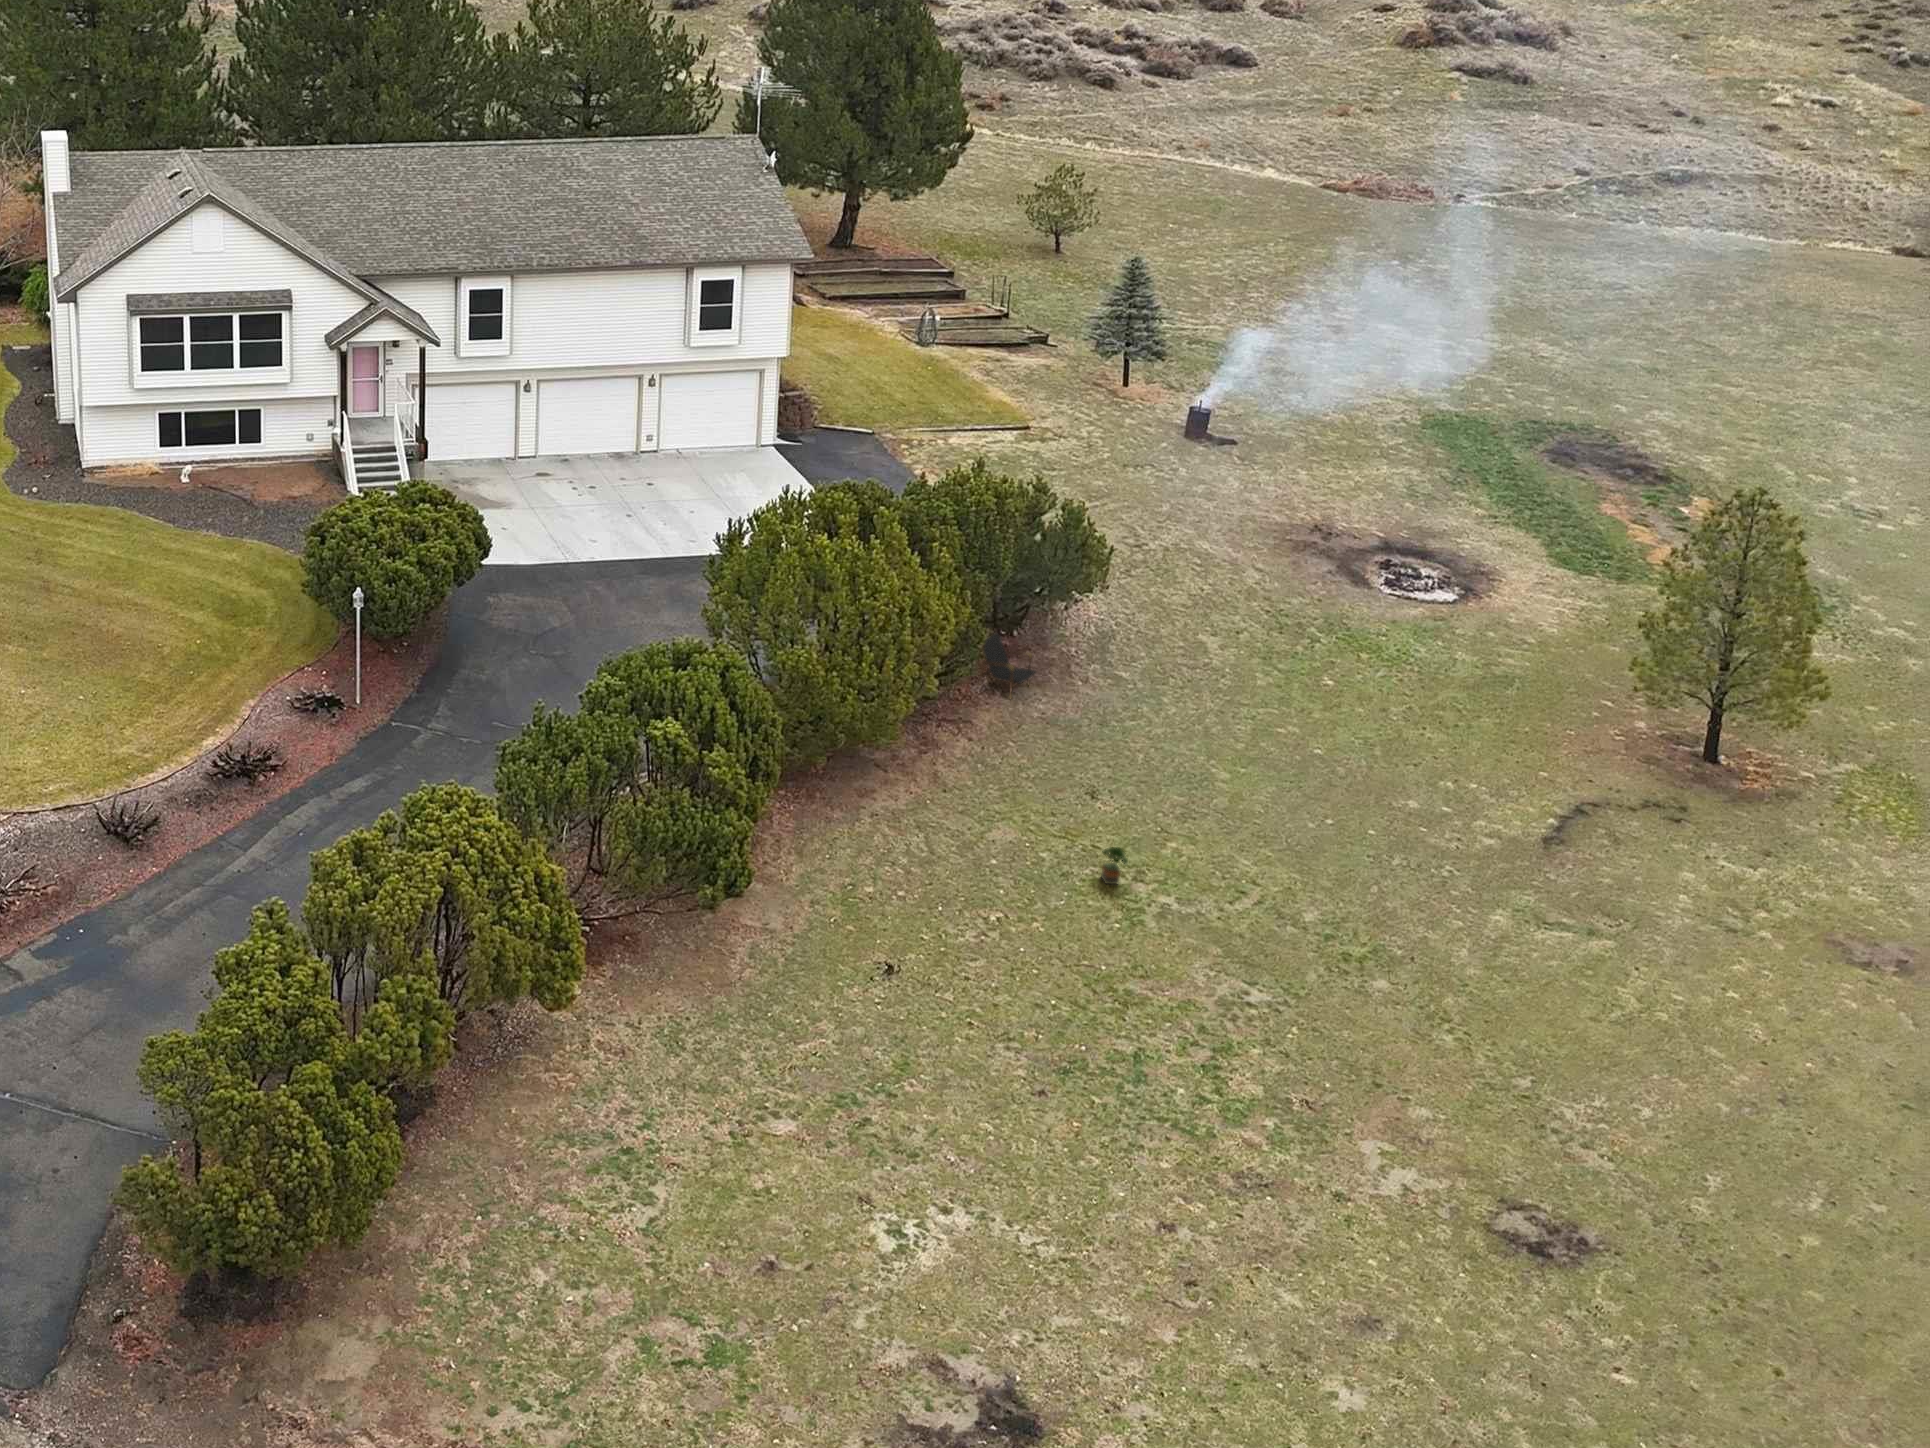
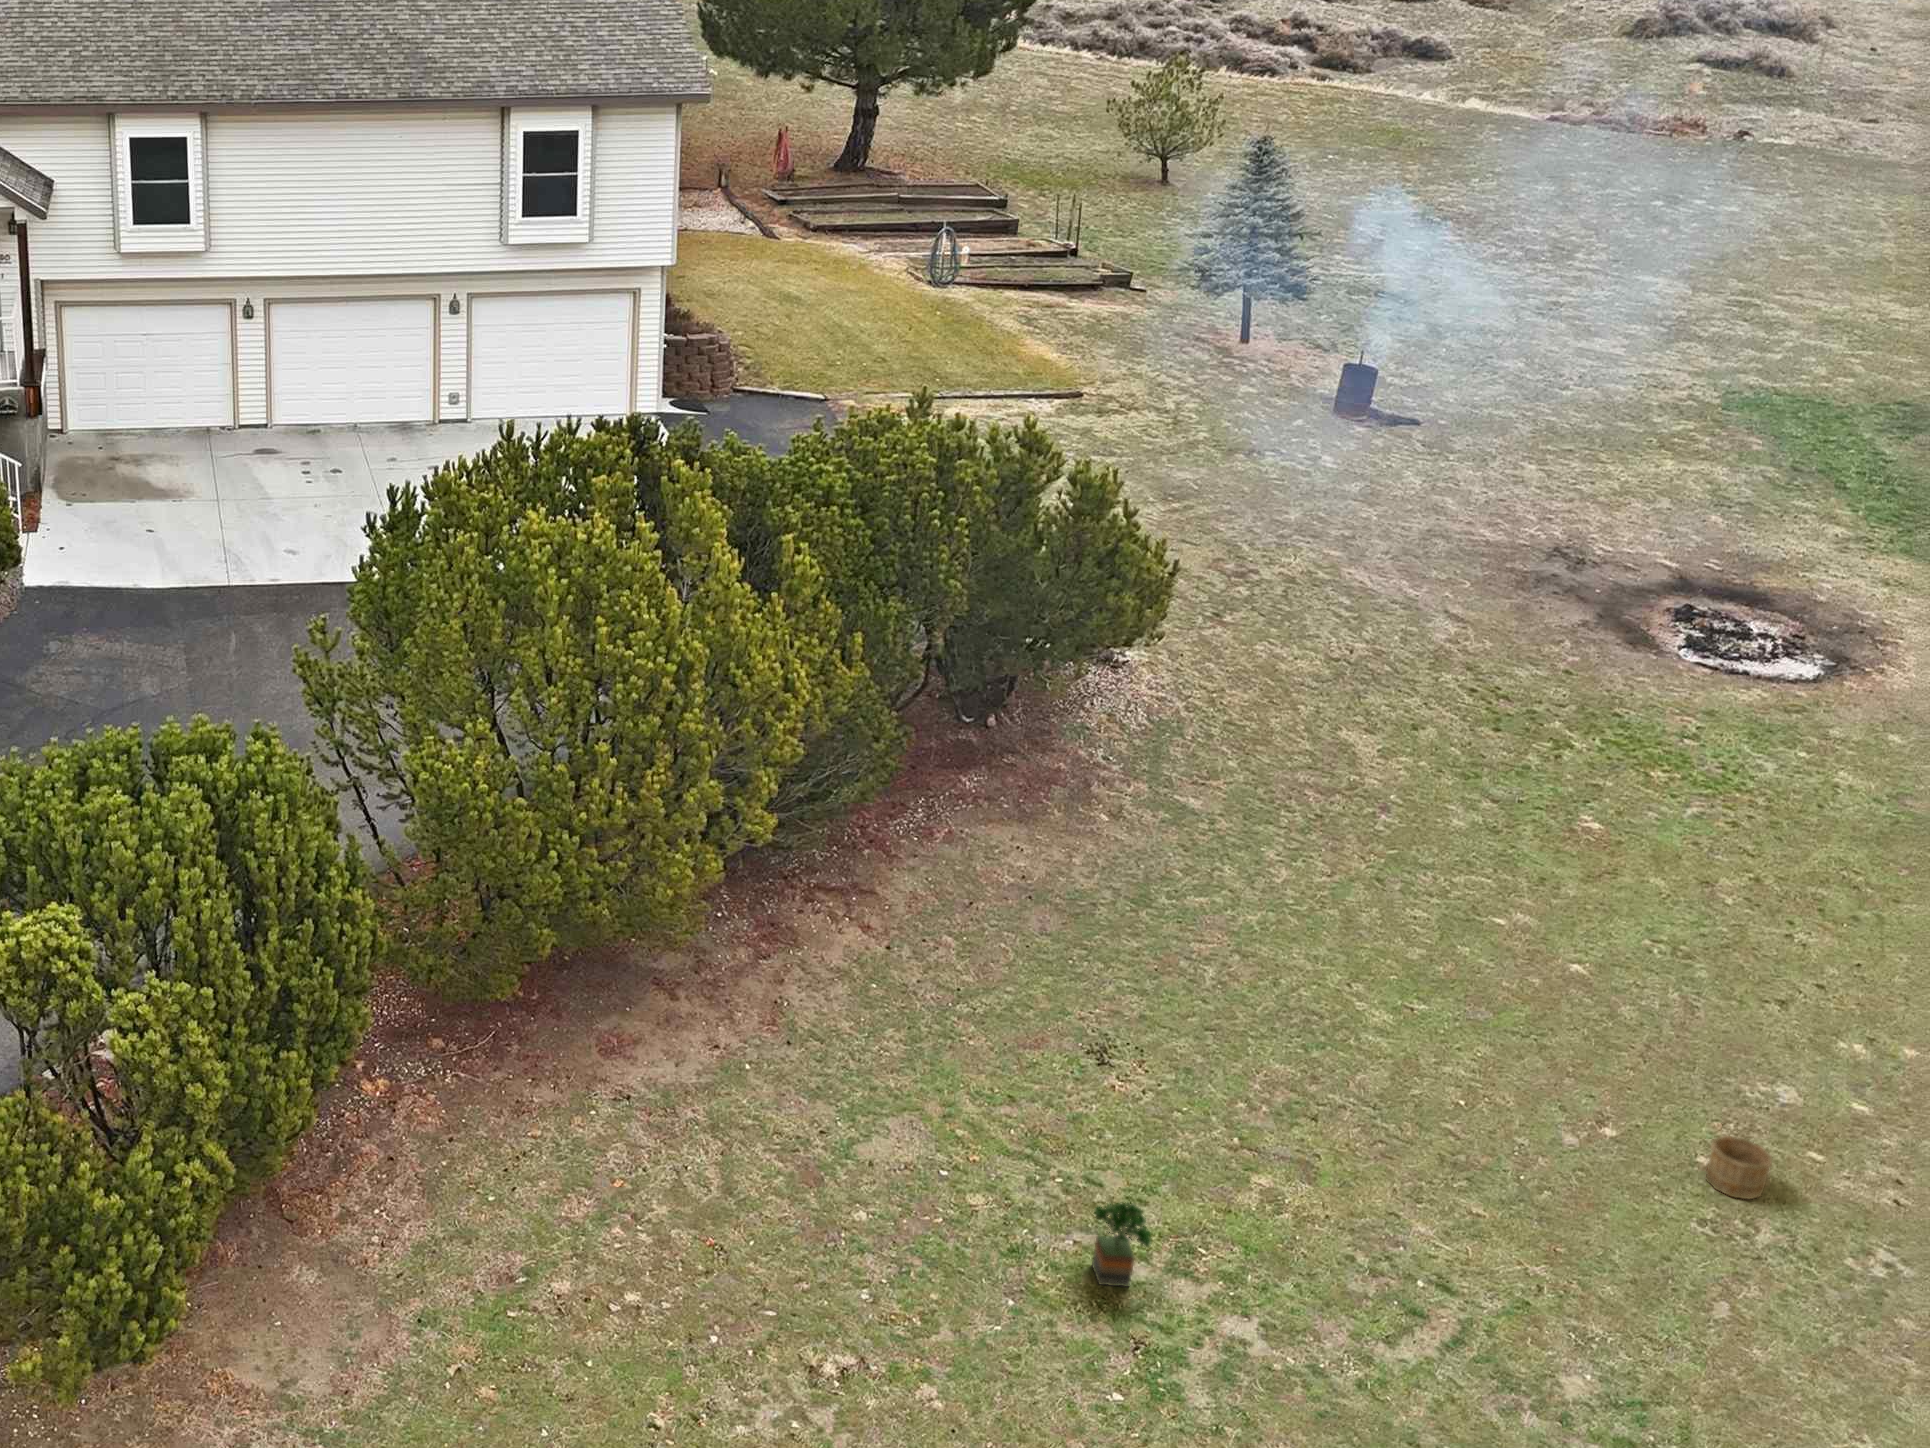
lounge chair: present [979,634,1036,696] -> none [910,719,1021,847]
wooden bucket: none [1373,819,1401,846] -> present [1706,1136,1772,1200]

